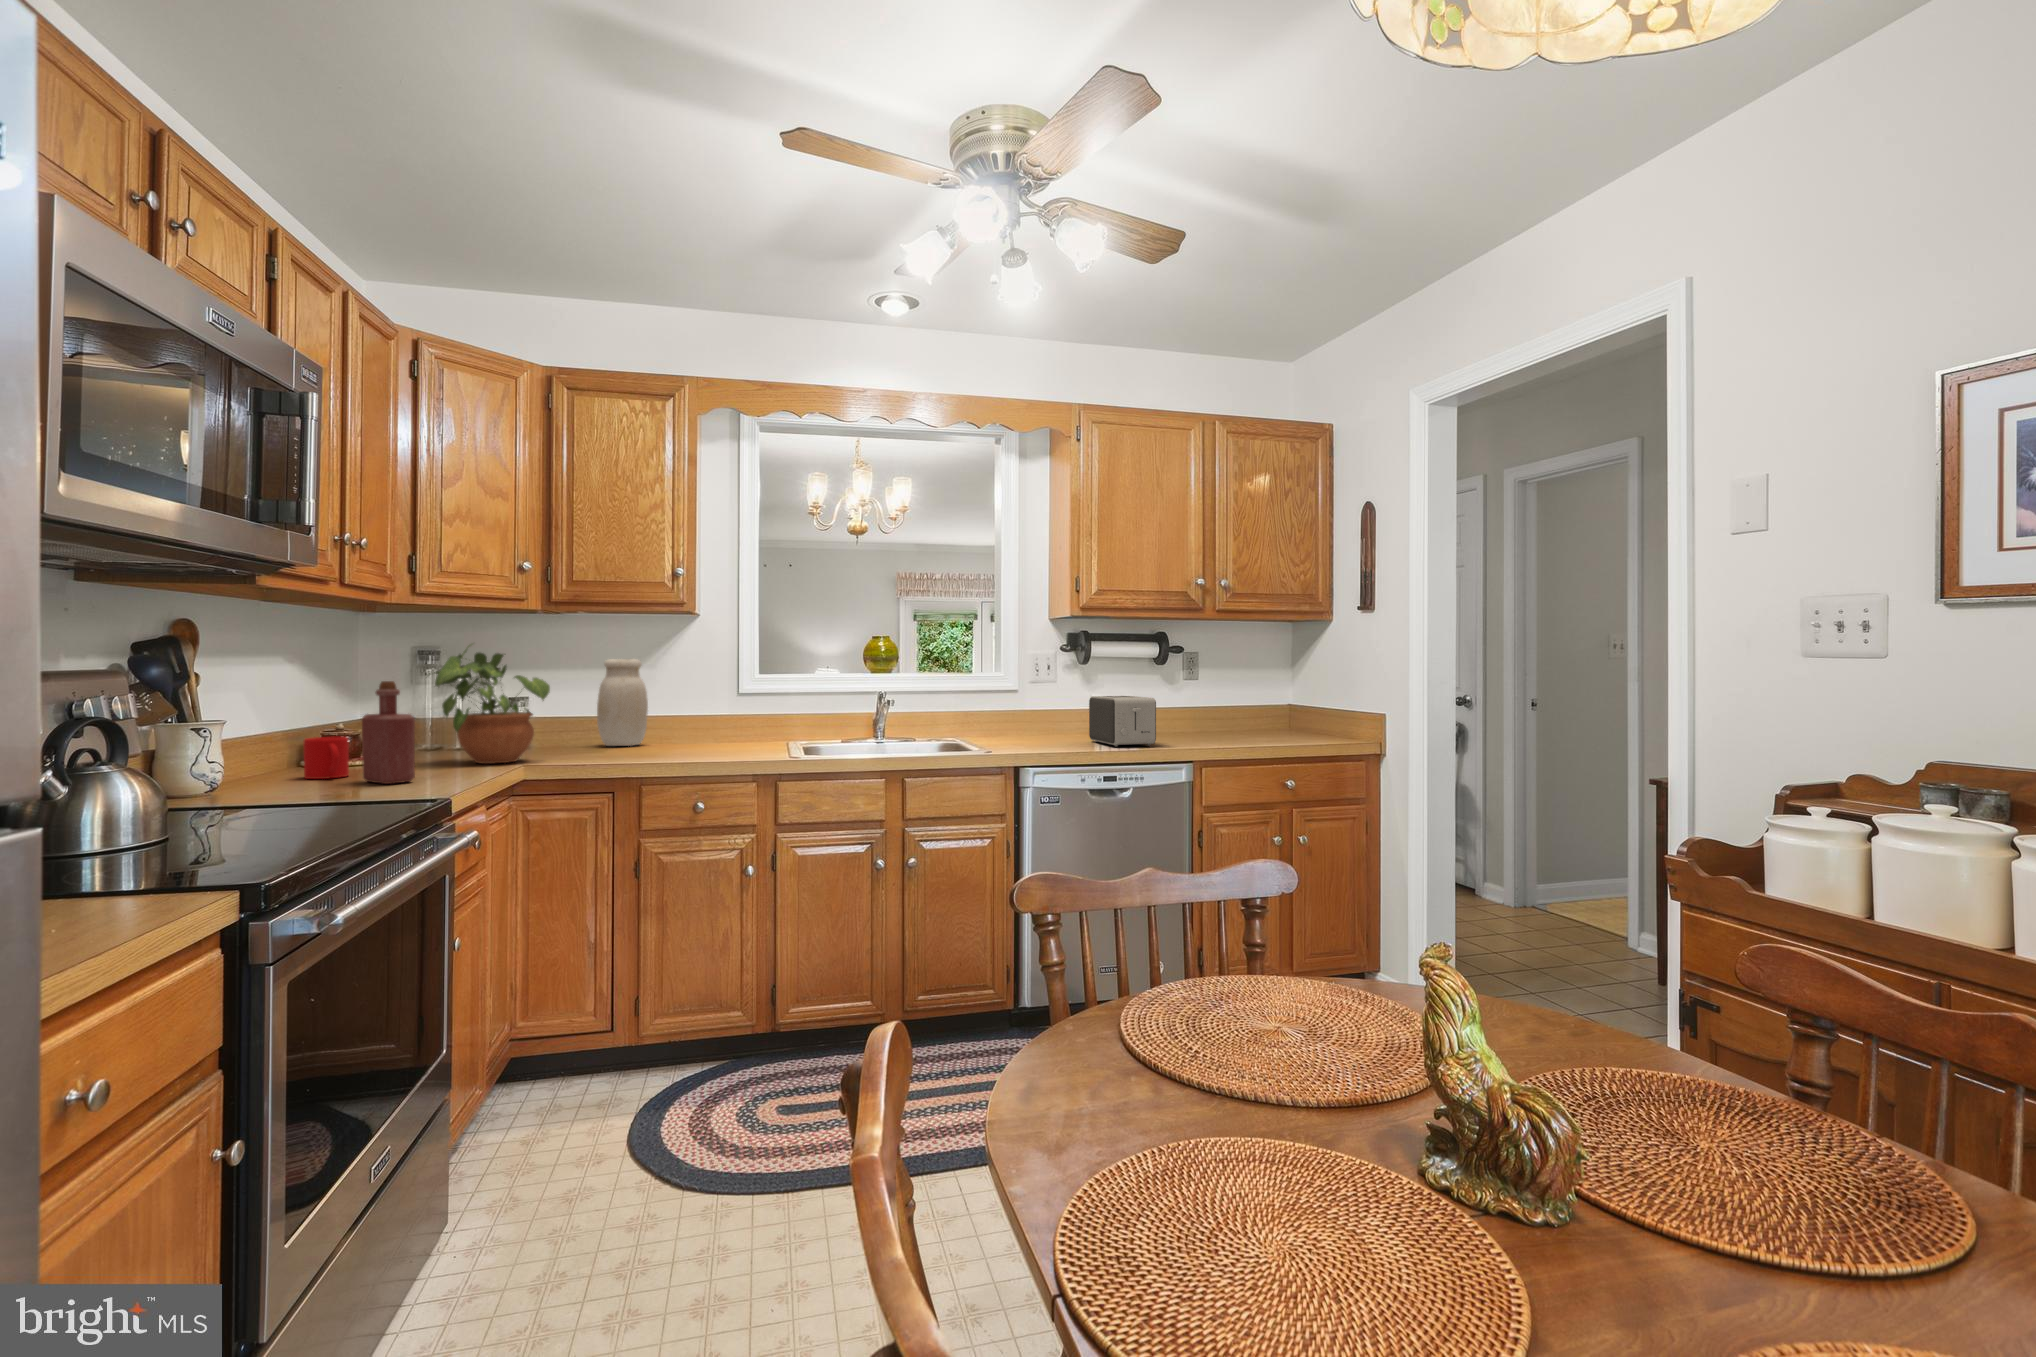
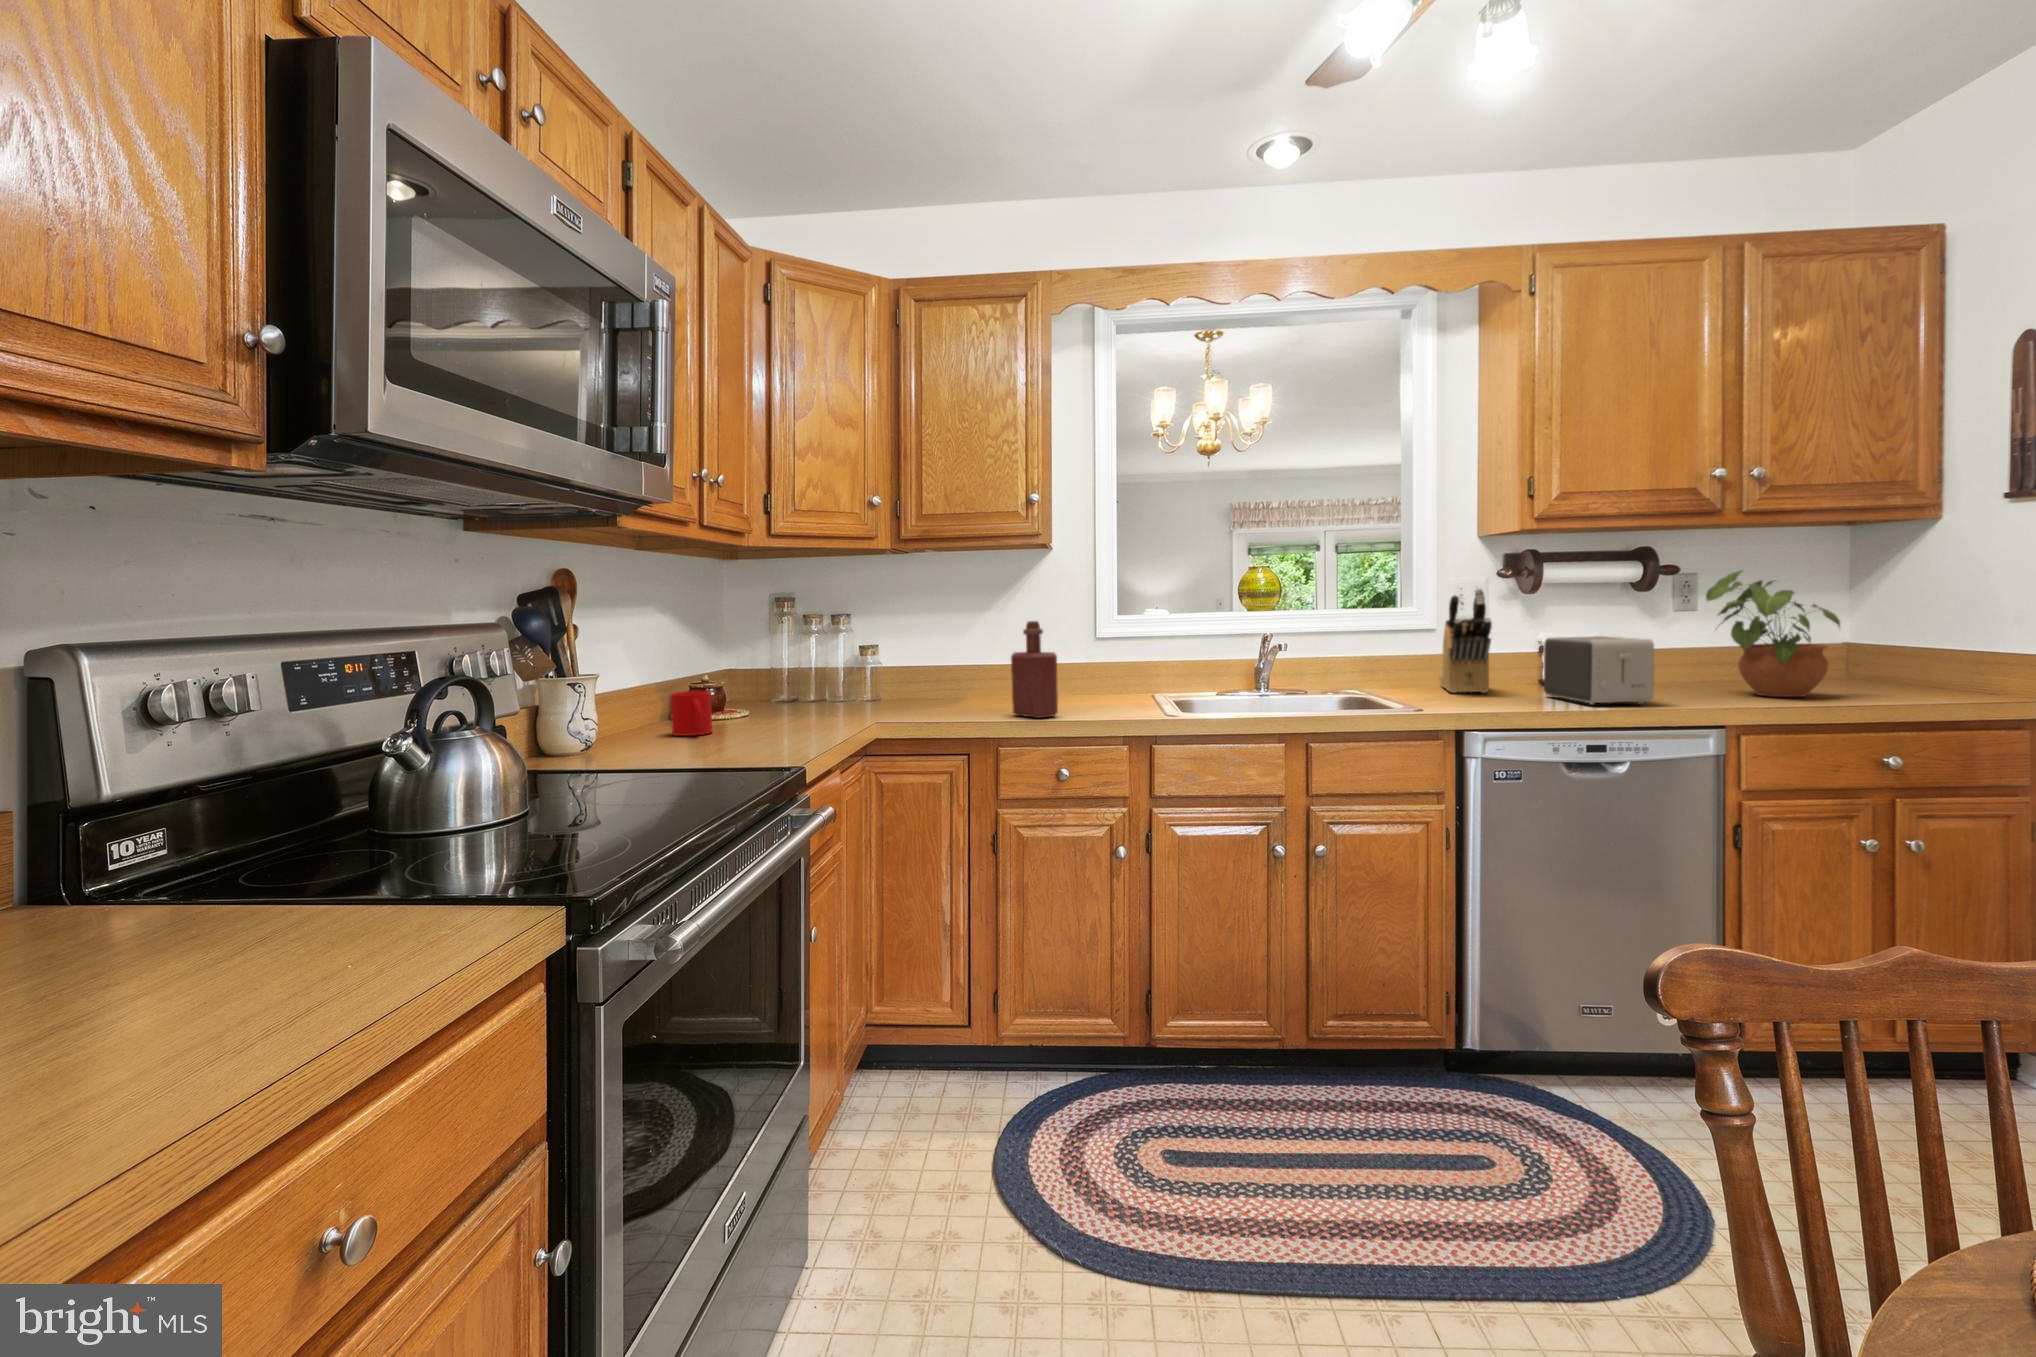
potted plant: present [429,645,550,764] -> present [1706,571,1840,697]
knife block: none [1022,658,1053,739] -> present [1440,589,1492,693]
jar: present [597,659,648,746] -> none [949,602,1001,699]
bottle: present [362,681,415,784] -> present [1011,621,1058,718]

